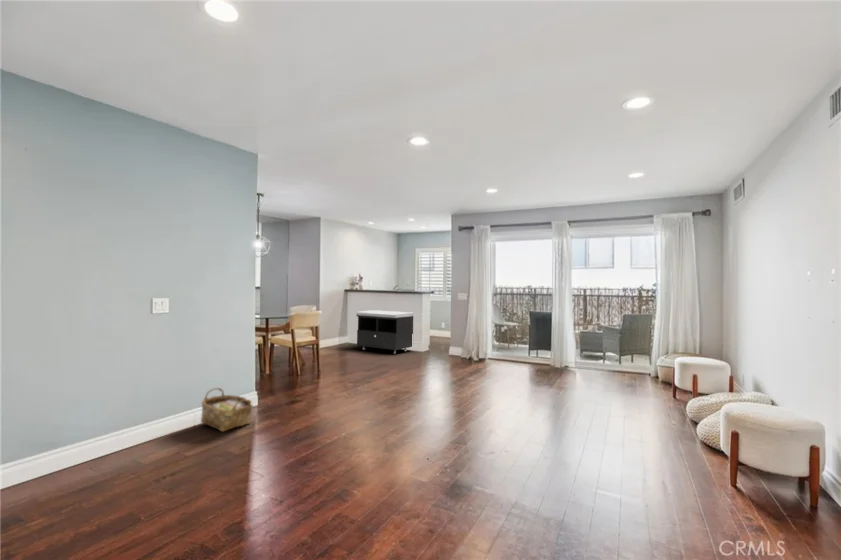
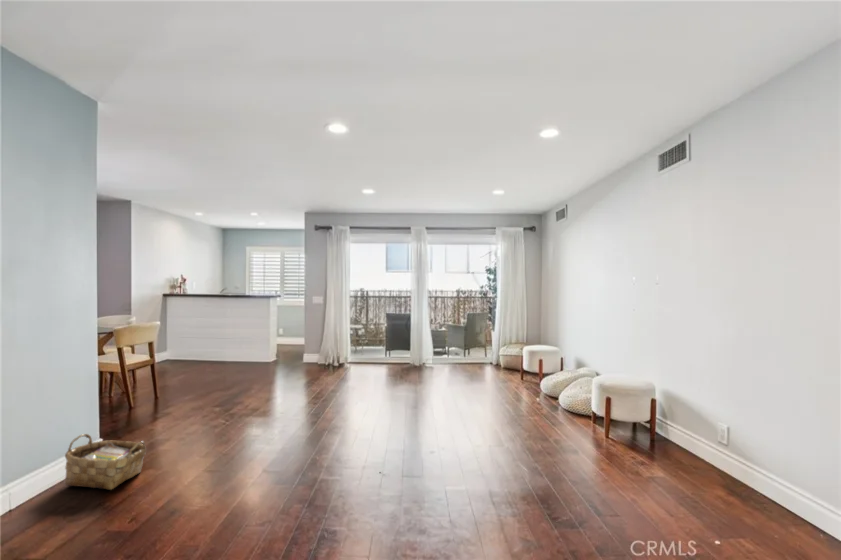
storage bench: present [356,310,413,354] -> none [186,319,260,367]

